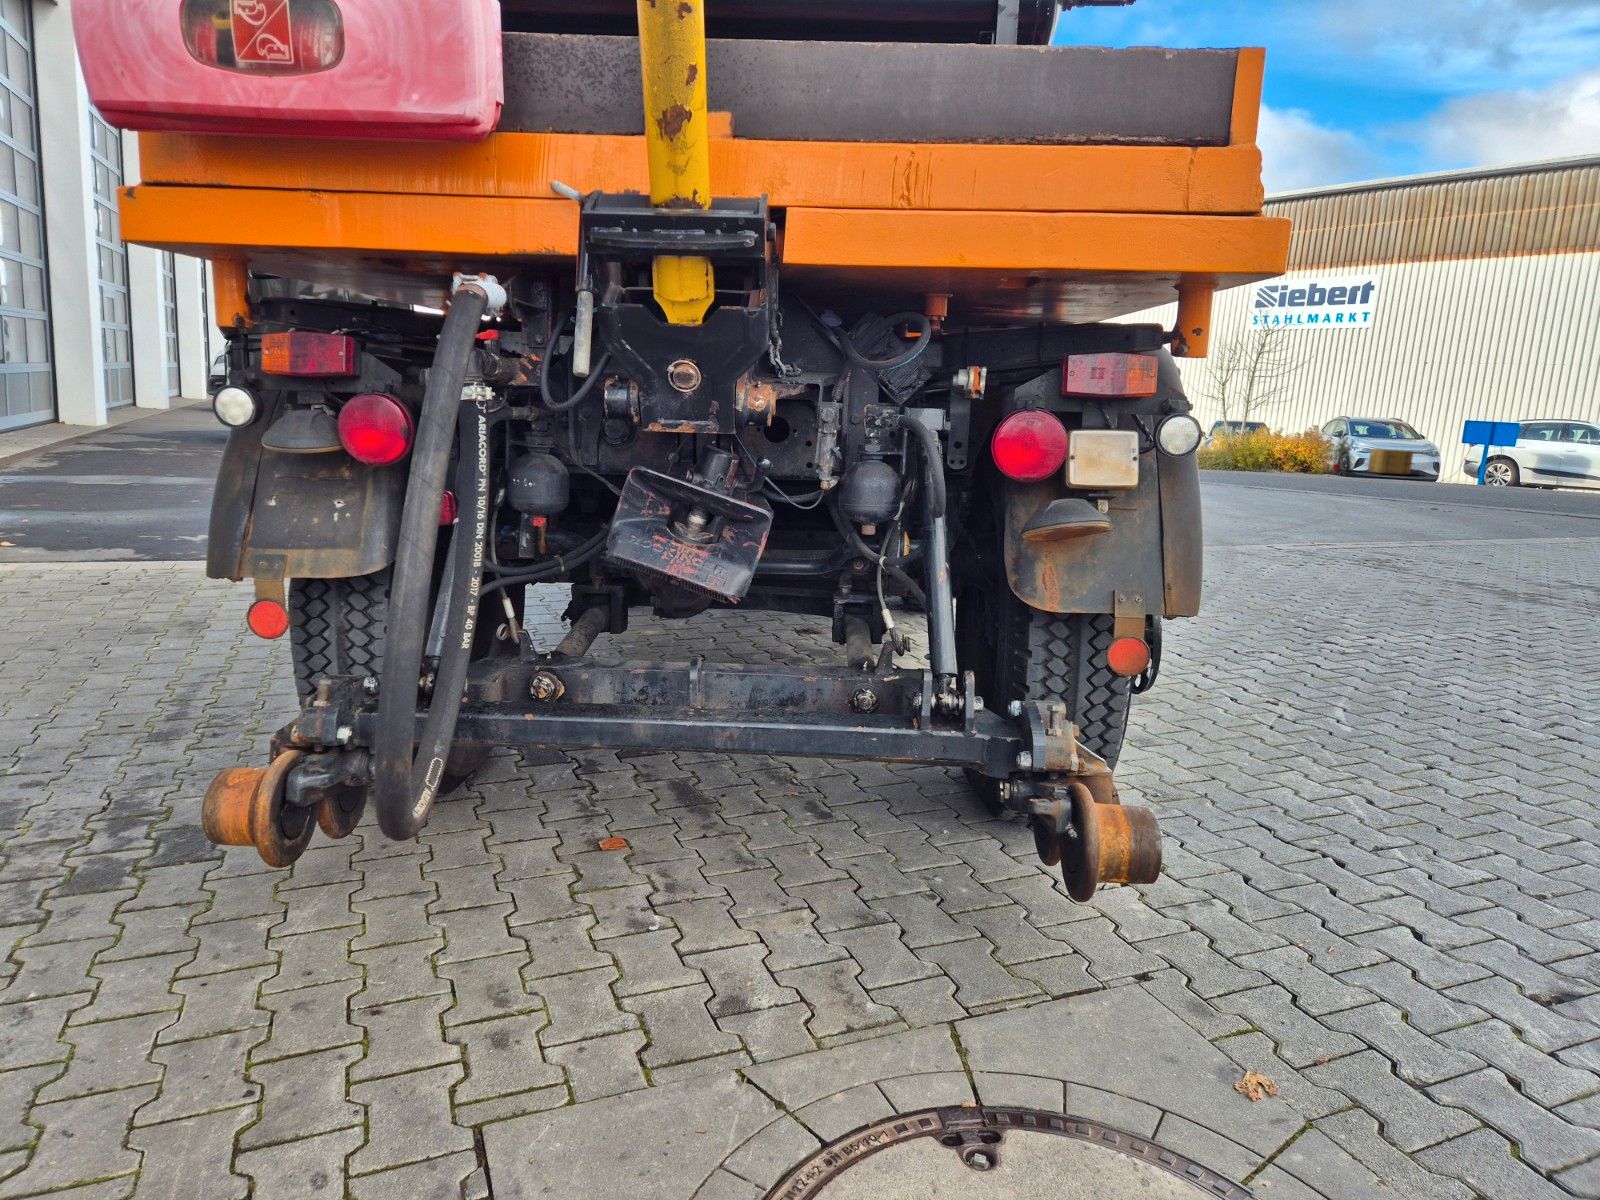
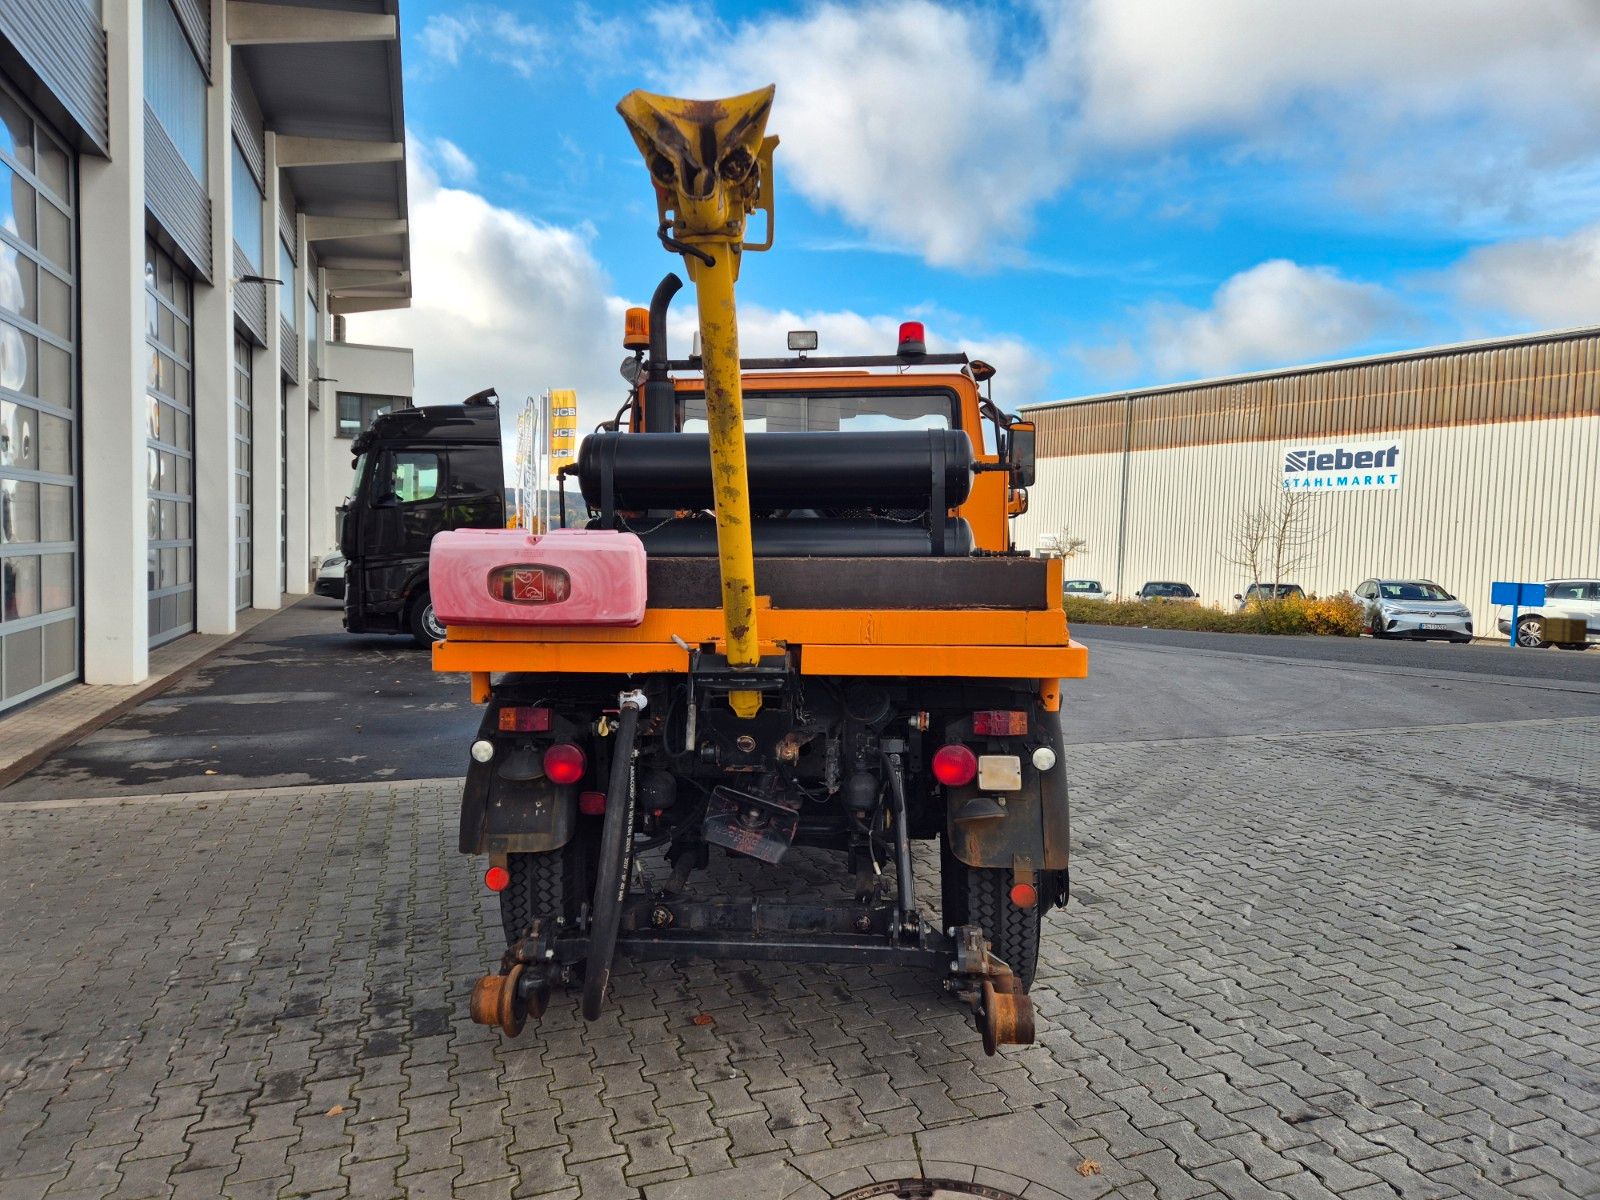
cardboard box: present [1368,449,1413,474] -> present [1539,617,1587,643]

